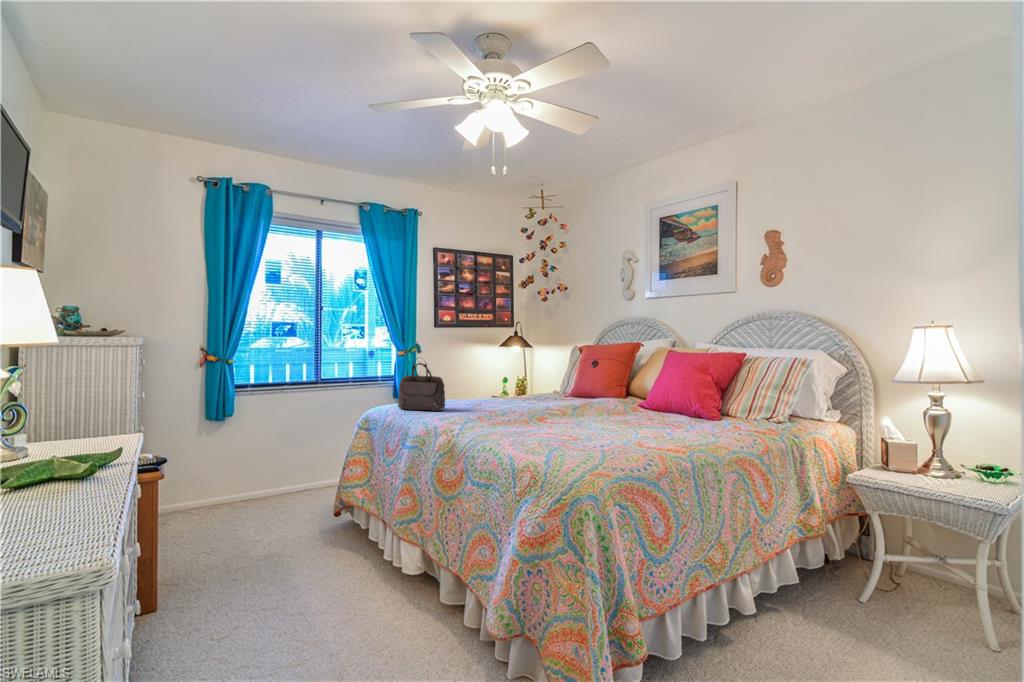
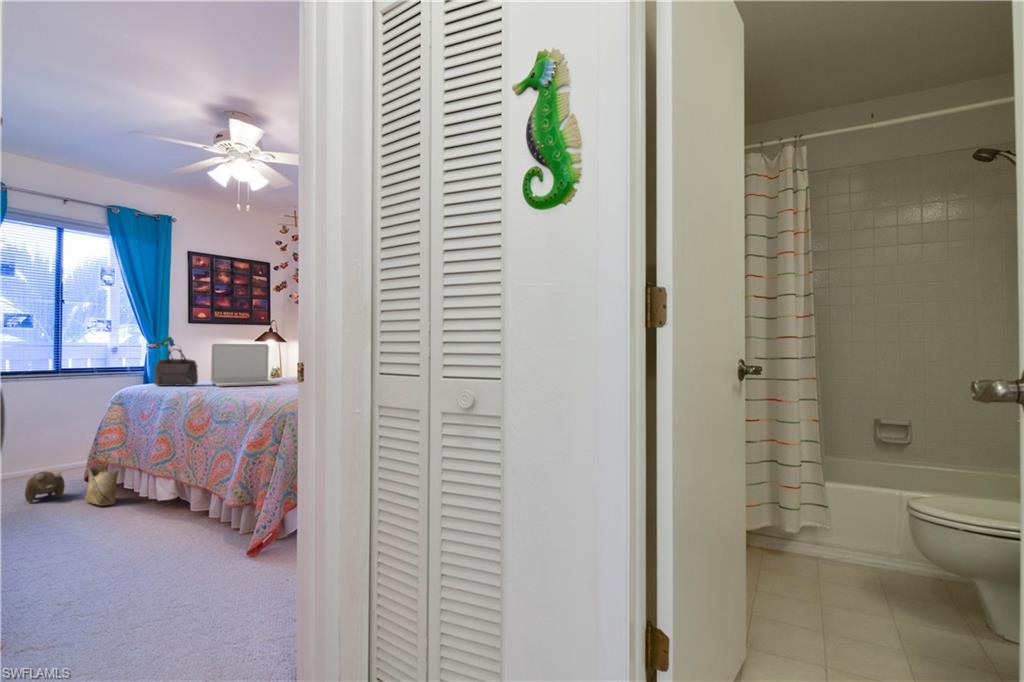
laptop: none [460,355,539,414] -> present [211,344,277,386]
woven basket: none [331,487,364,559] -> present [85,465,119,506]
plush toy: none [279,502,315,538] -> present [25,471,65,503]

